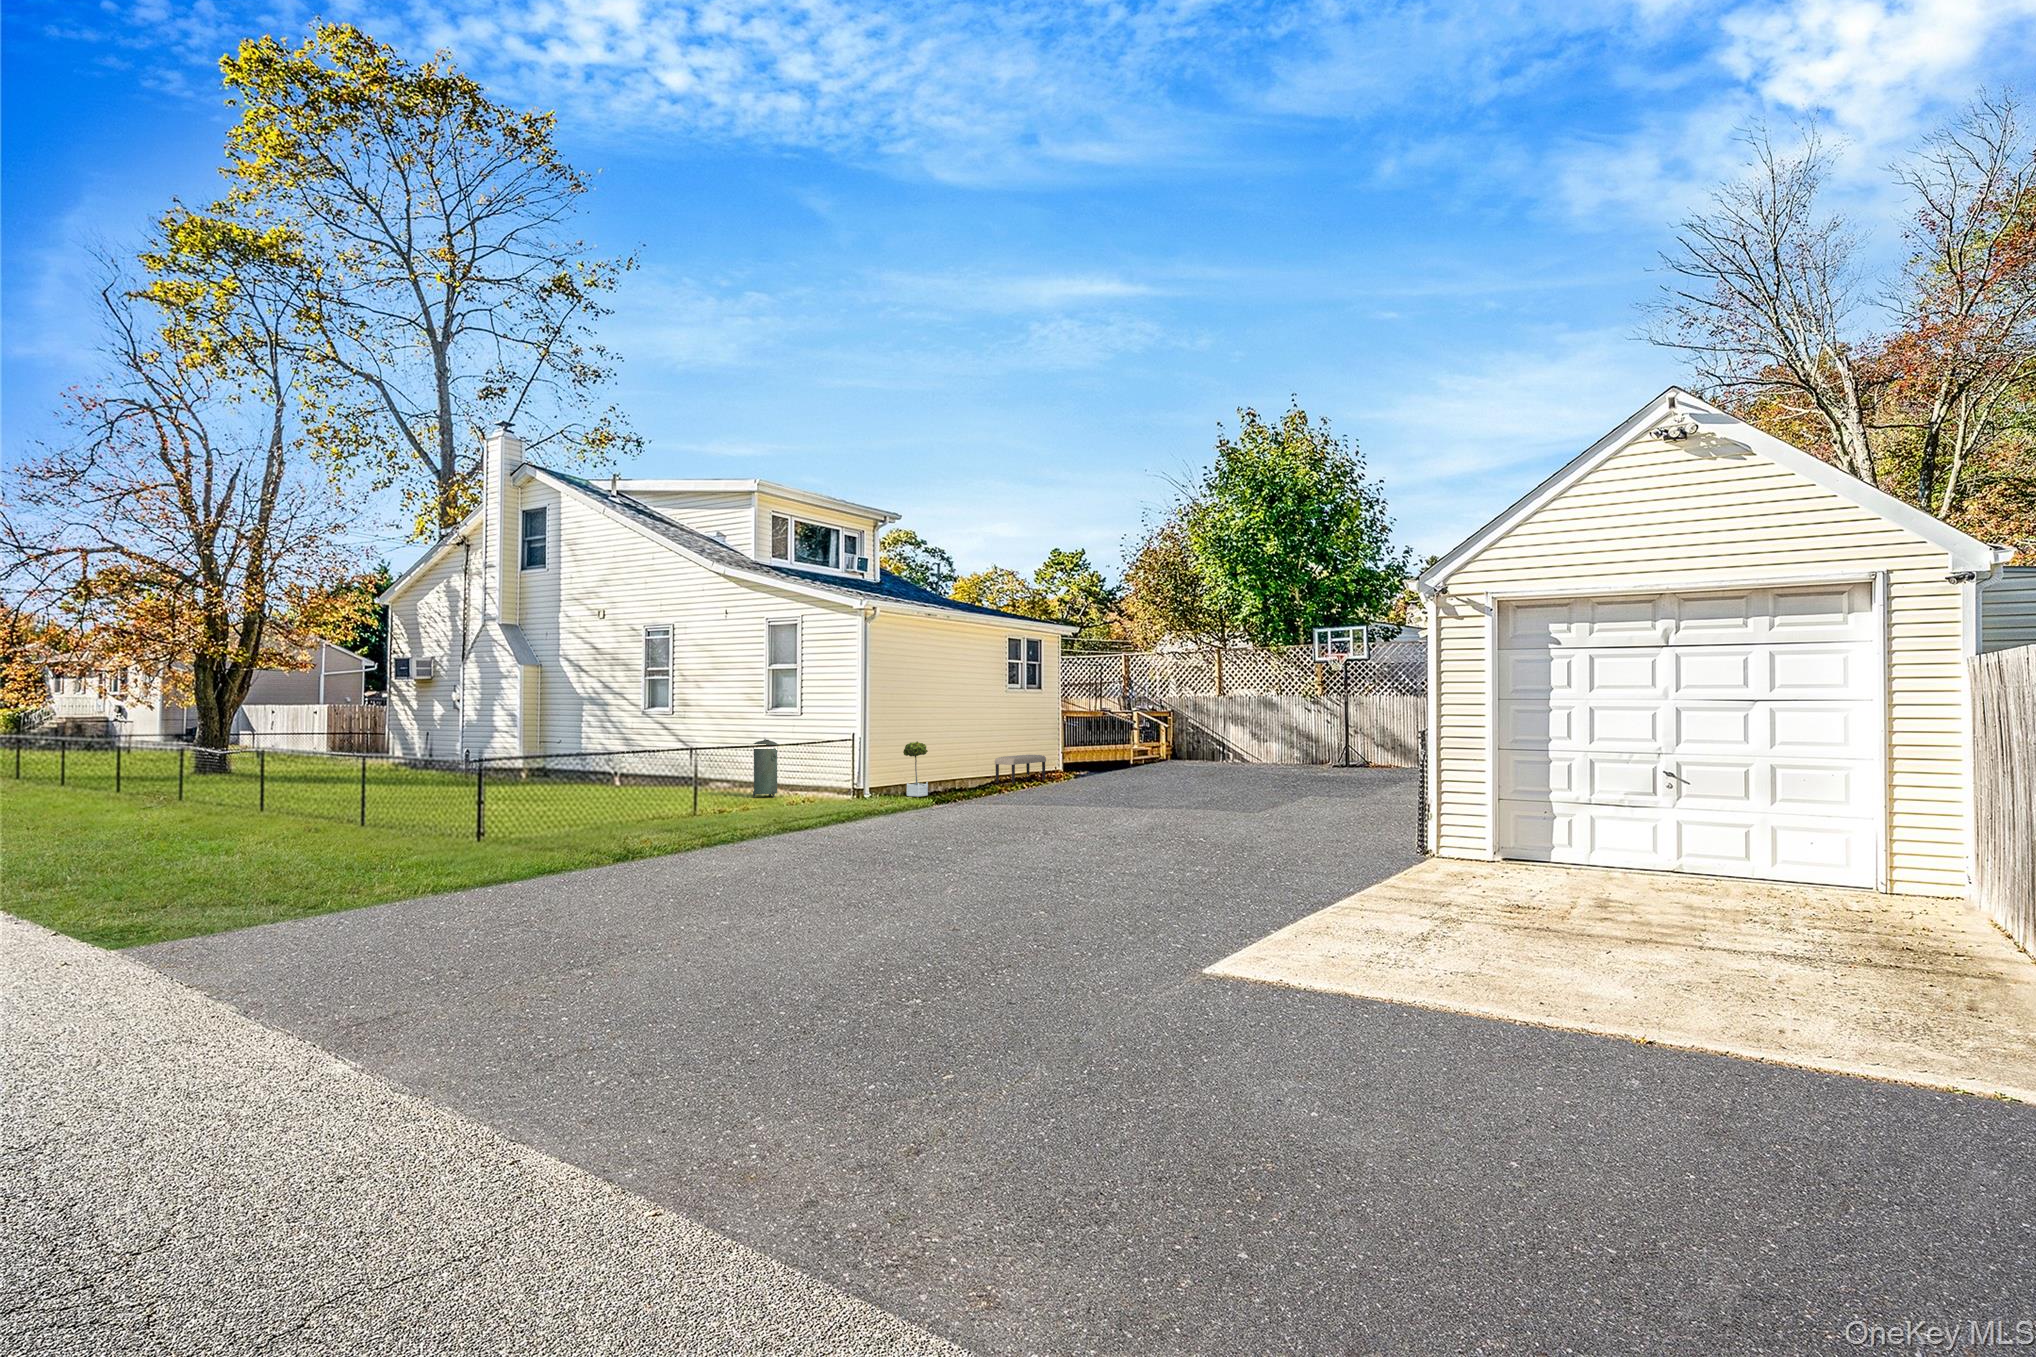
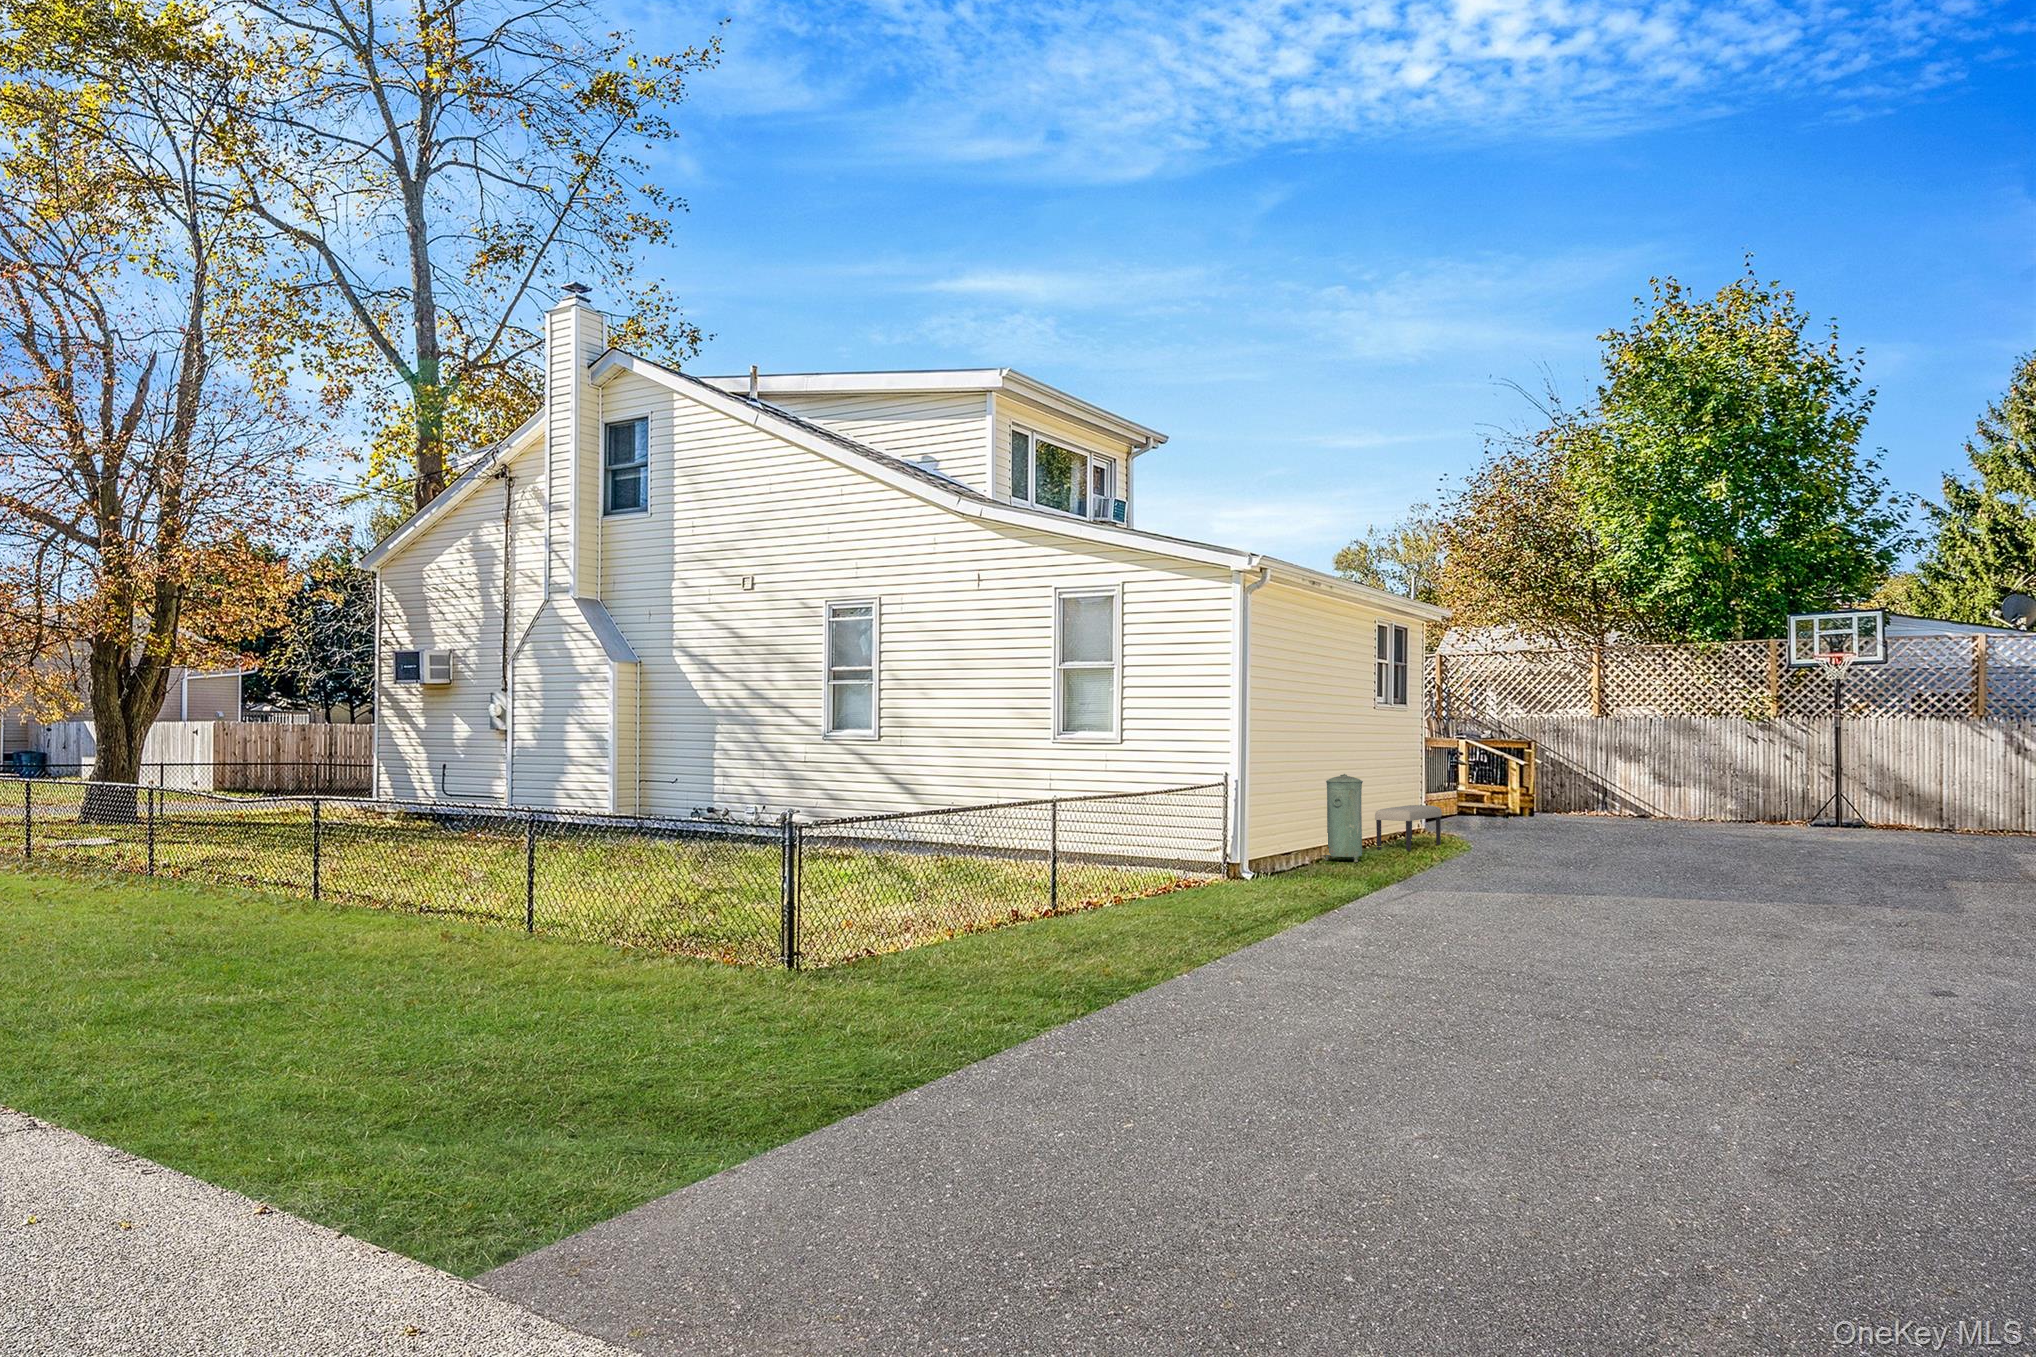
trash can: present [753,739,778,798] -> present [1325,774,1363,862]
potted tree: present [903,741,928,797] -> none [1280,783,1317,871]

